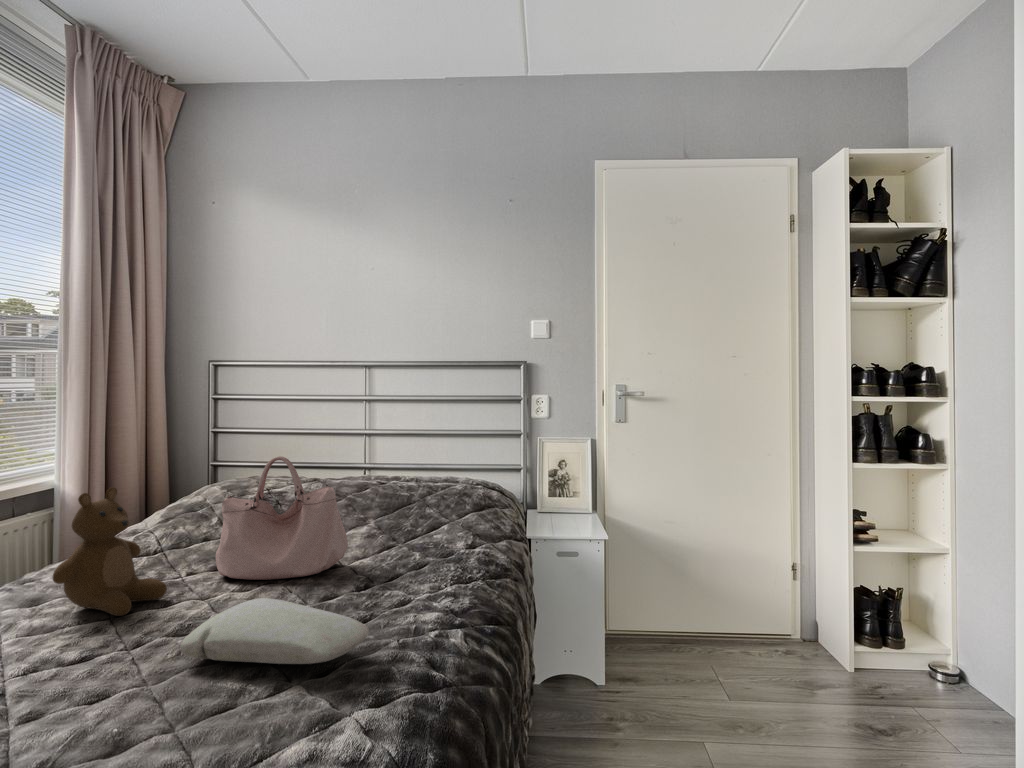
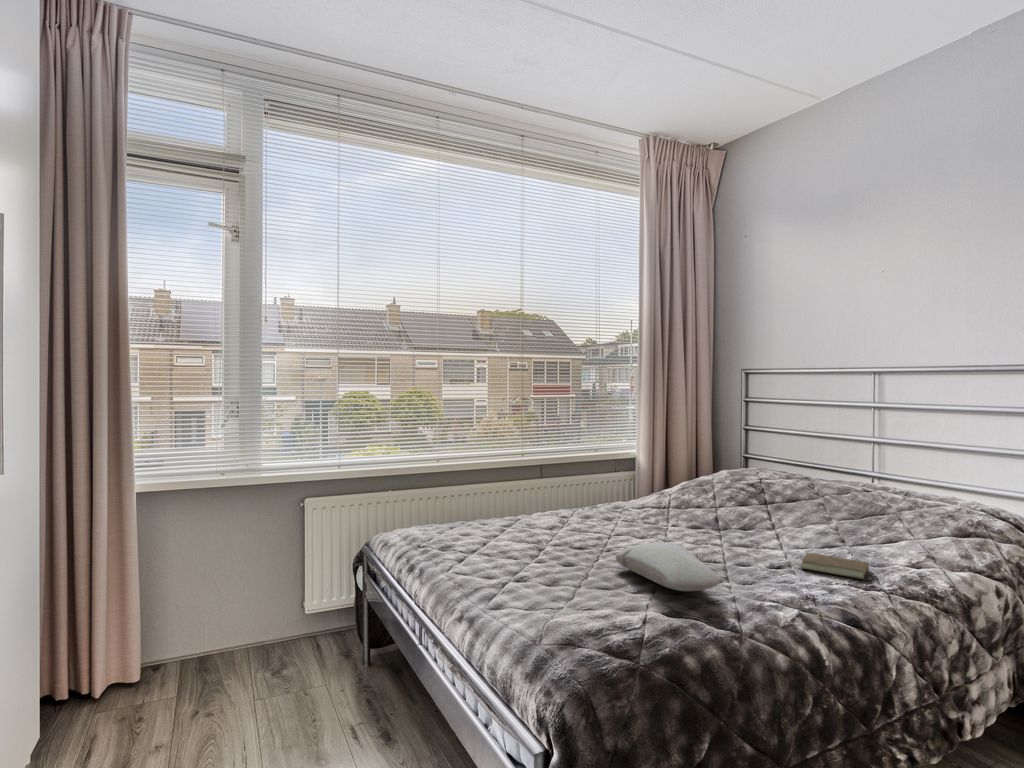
handbag: present [216,456,348,580] -> none [687,449,783,548]
teddy bear: present [53,487,167,616] -> none [586,456,648,536]
book: none [377,555,448,580] -> present [800,553,869,579]

